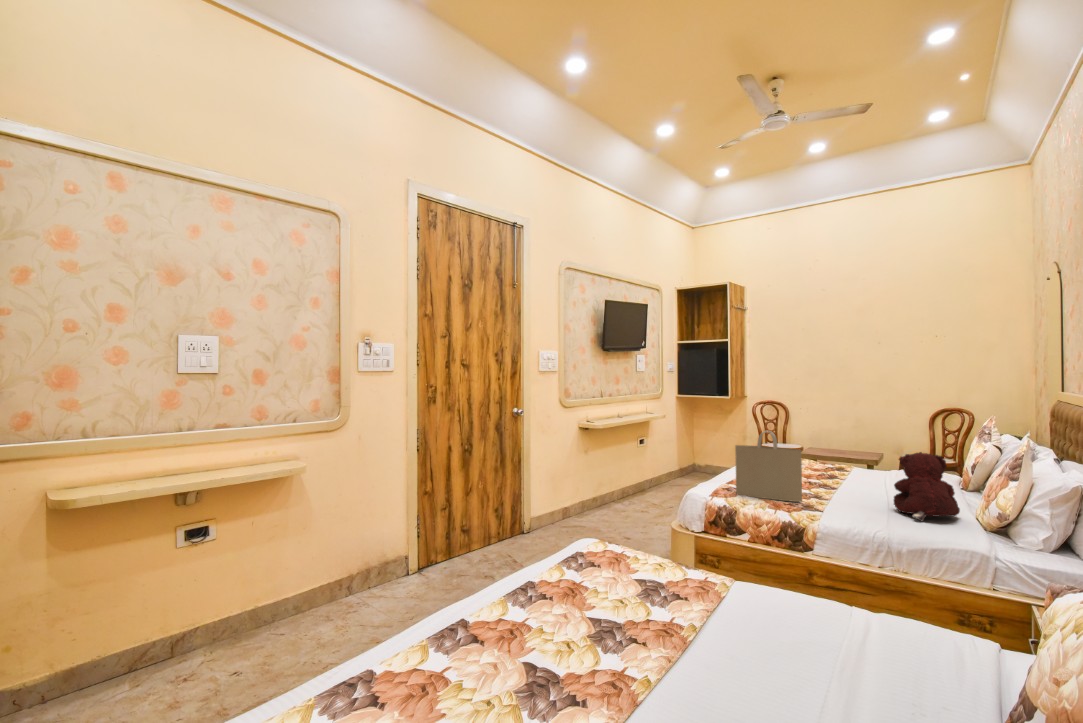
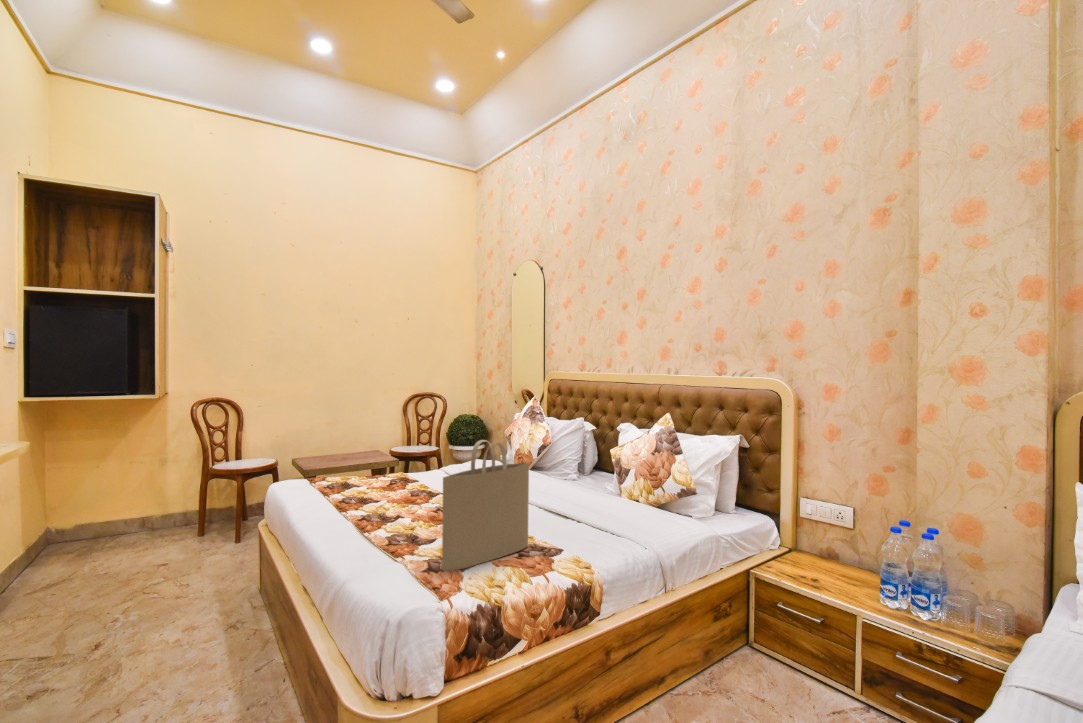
teddy bear: present [894,452,960,521] -> none [587,439,645,522]

